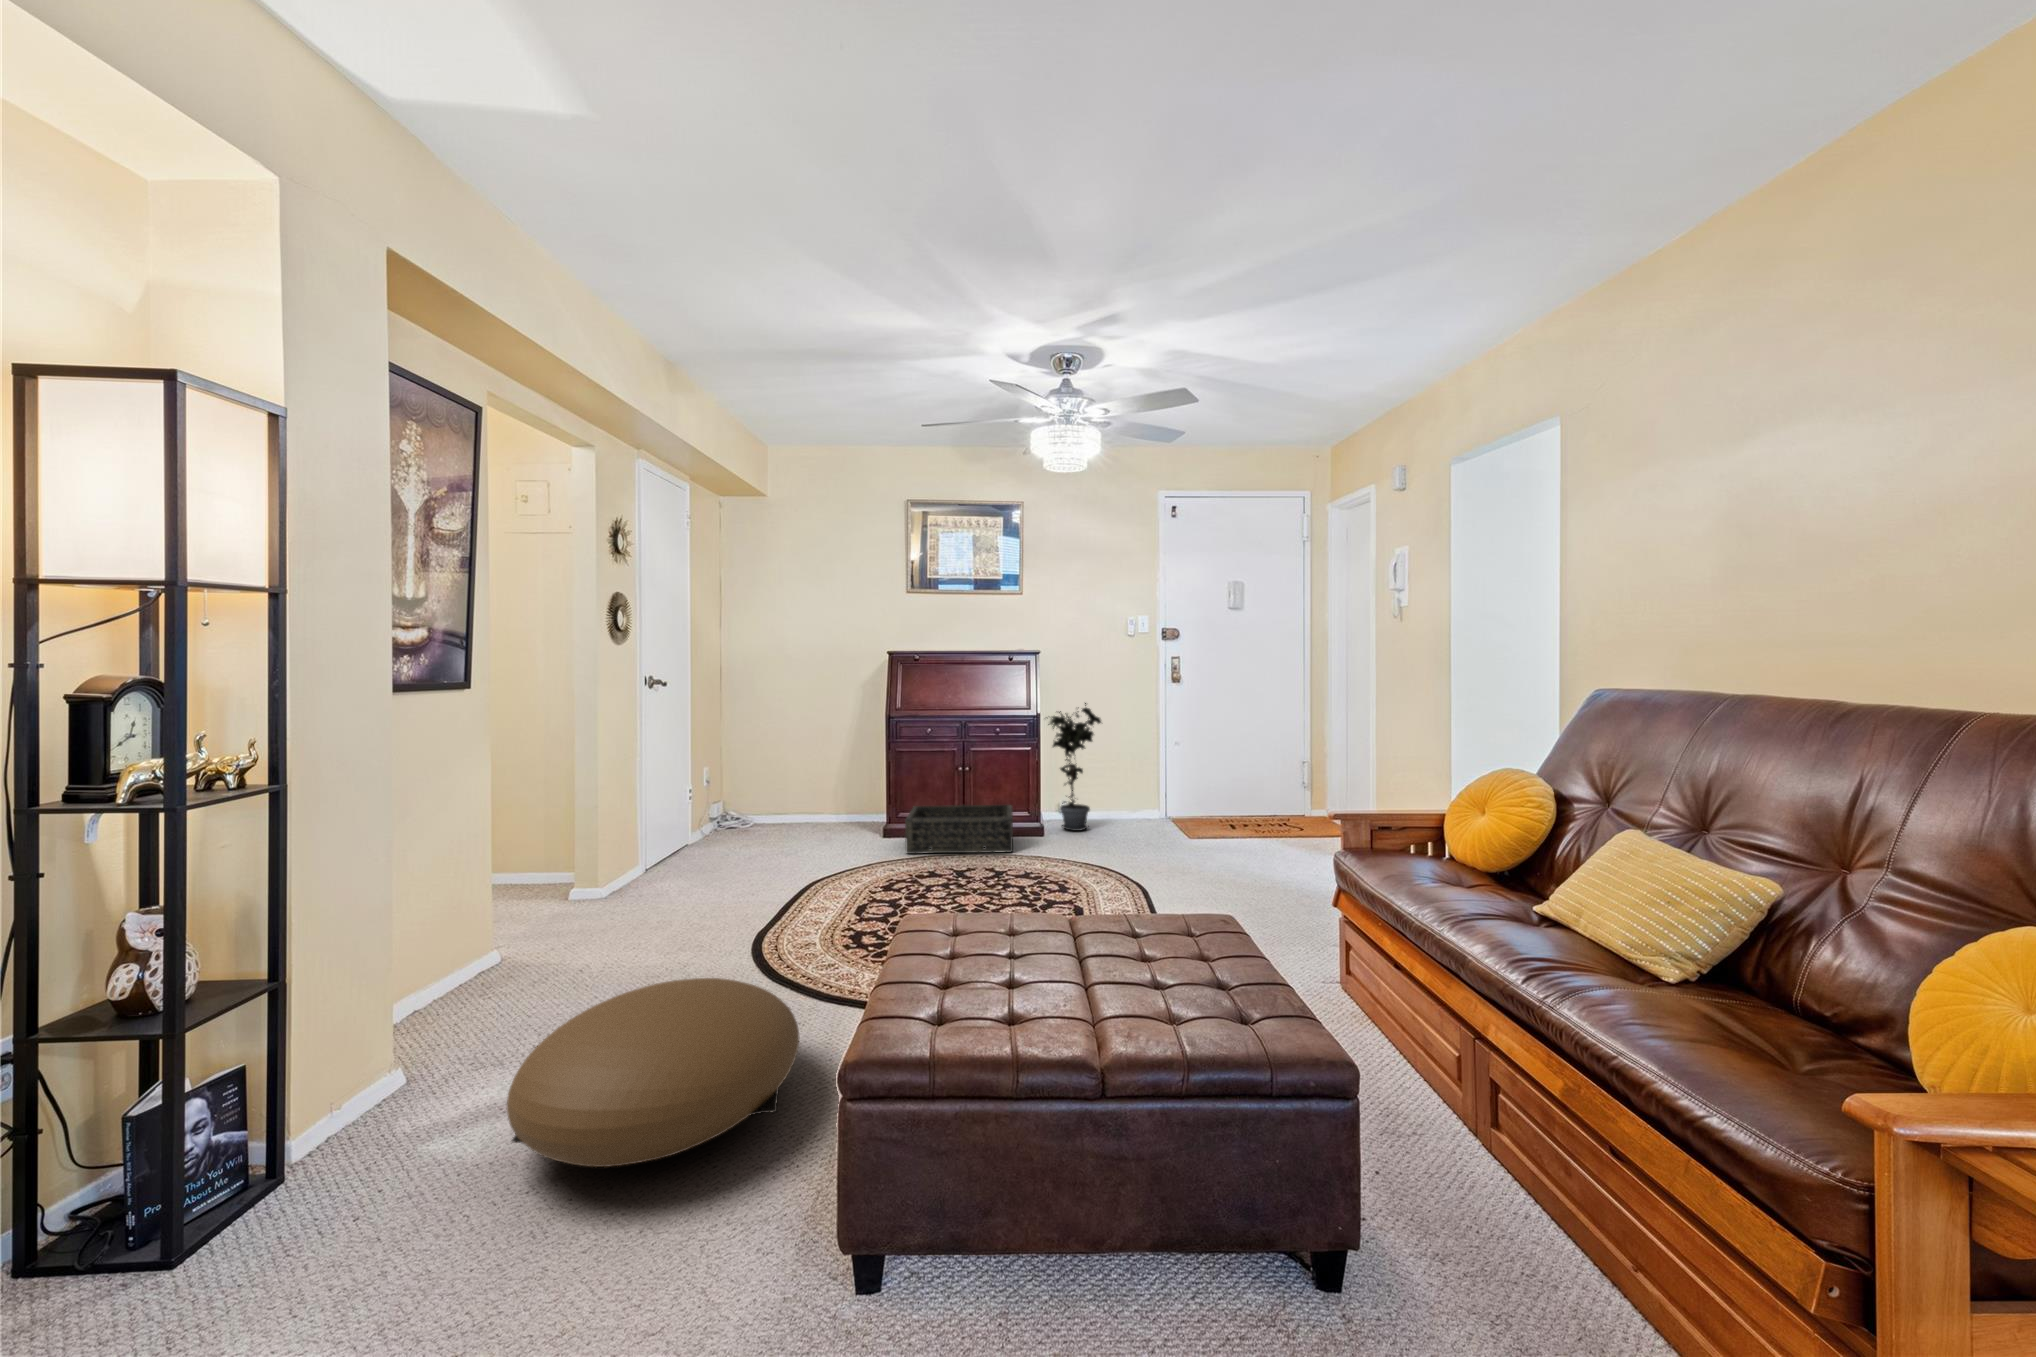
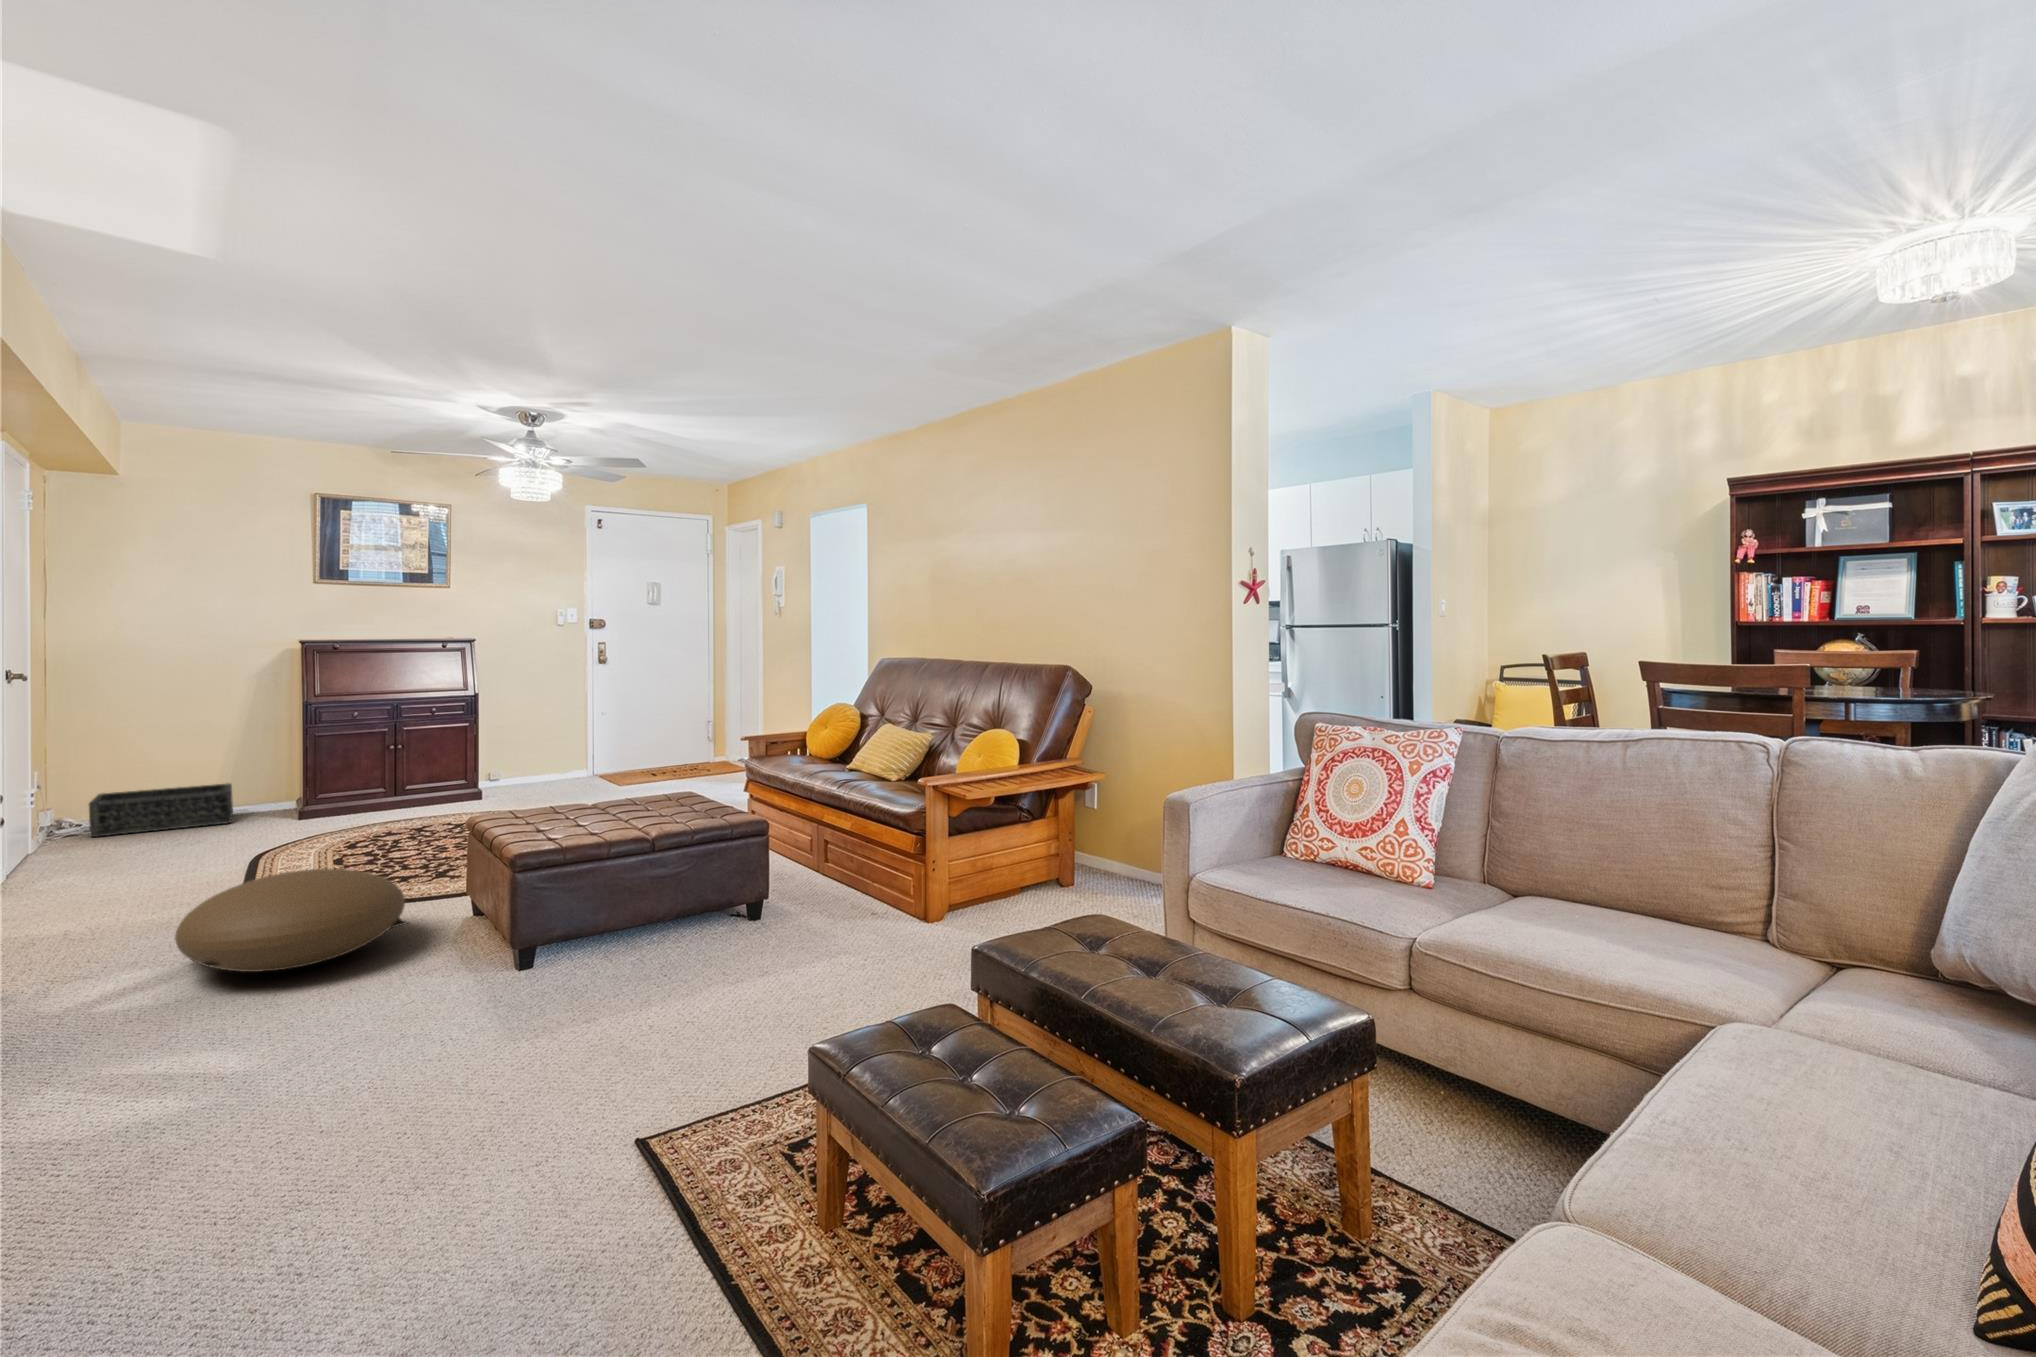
potted plant: present [1046,703,1101,831] -> none [481,683,540,797]
basket: present [905,805,1013,854] -> present [89,783,233,837]

